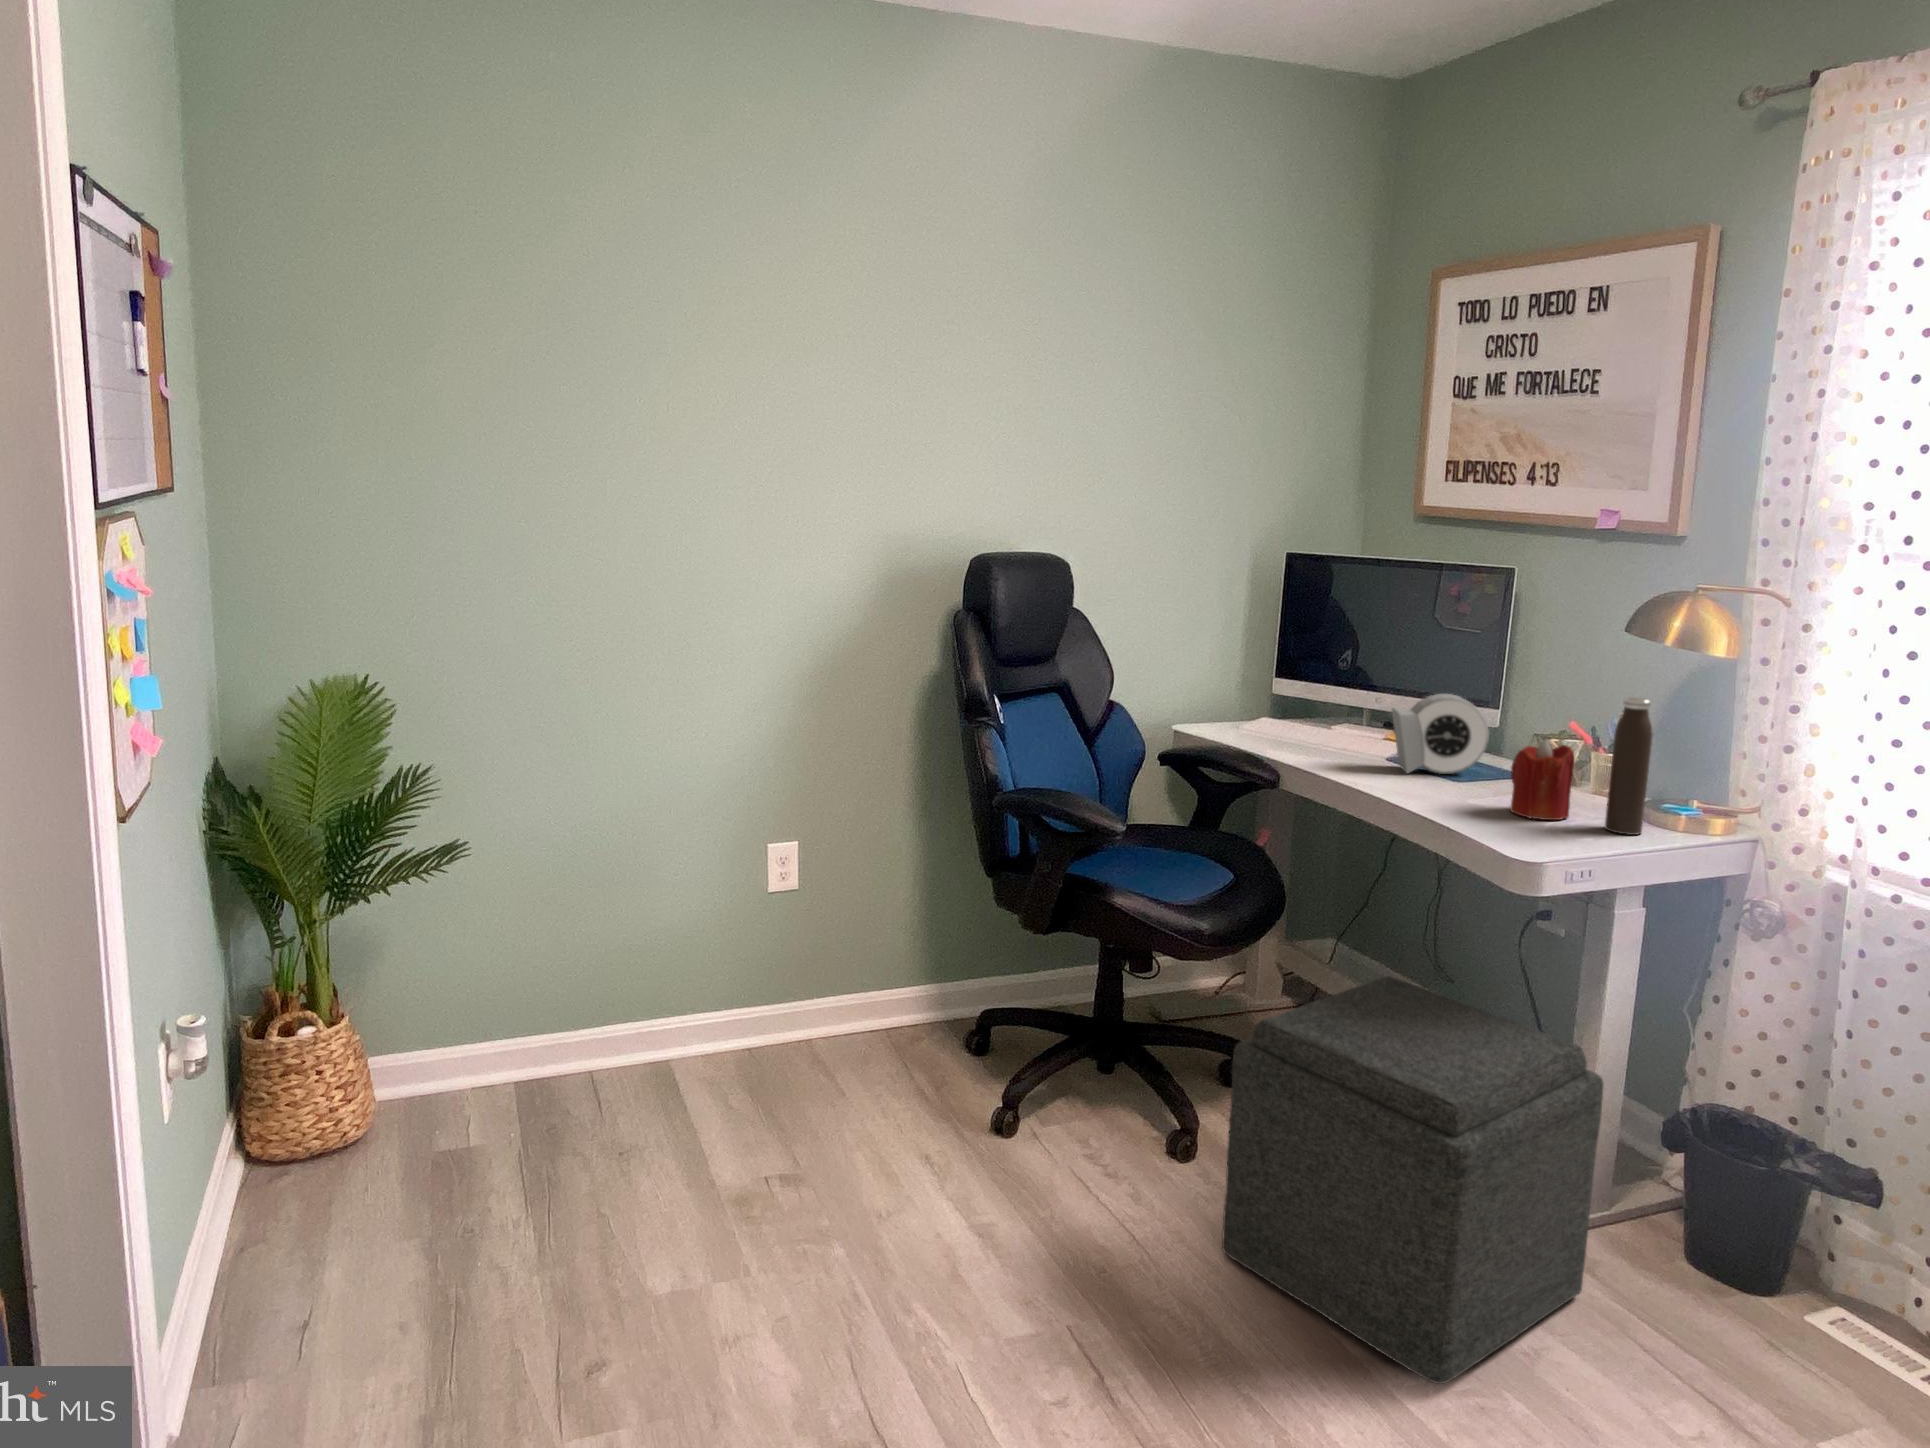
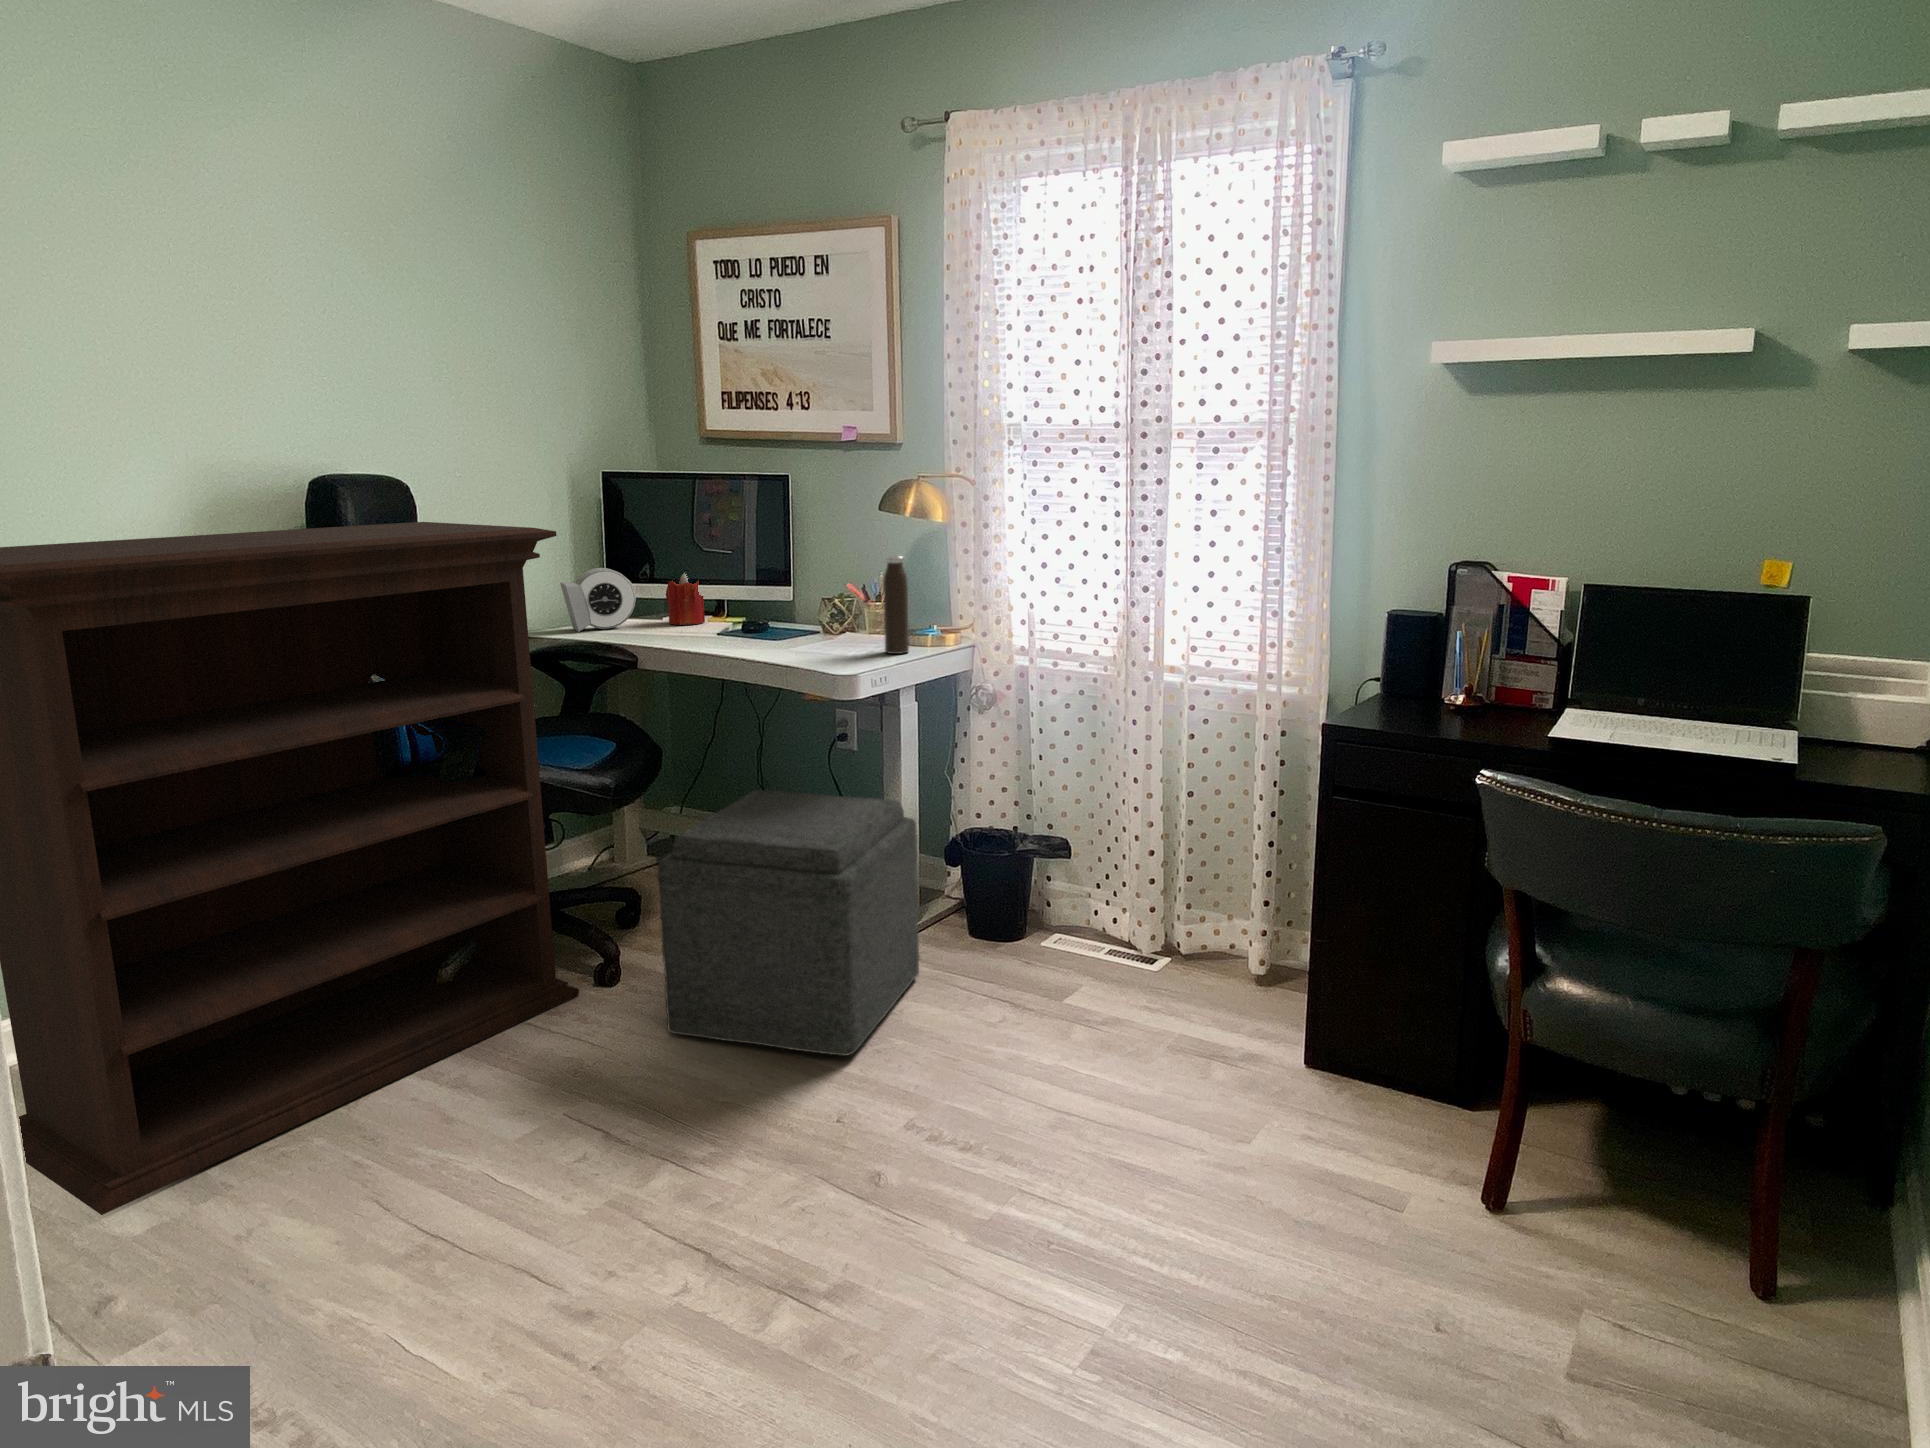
bookshelf: none [612,605,1185,1244] -> present [0,522,579,1215]
alarm clock: present [1392,694,1489,774] -> present [560,568,636,632]
candle: present [1510,740,1574,820] -> present [666,573,705,625]

